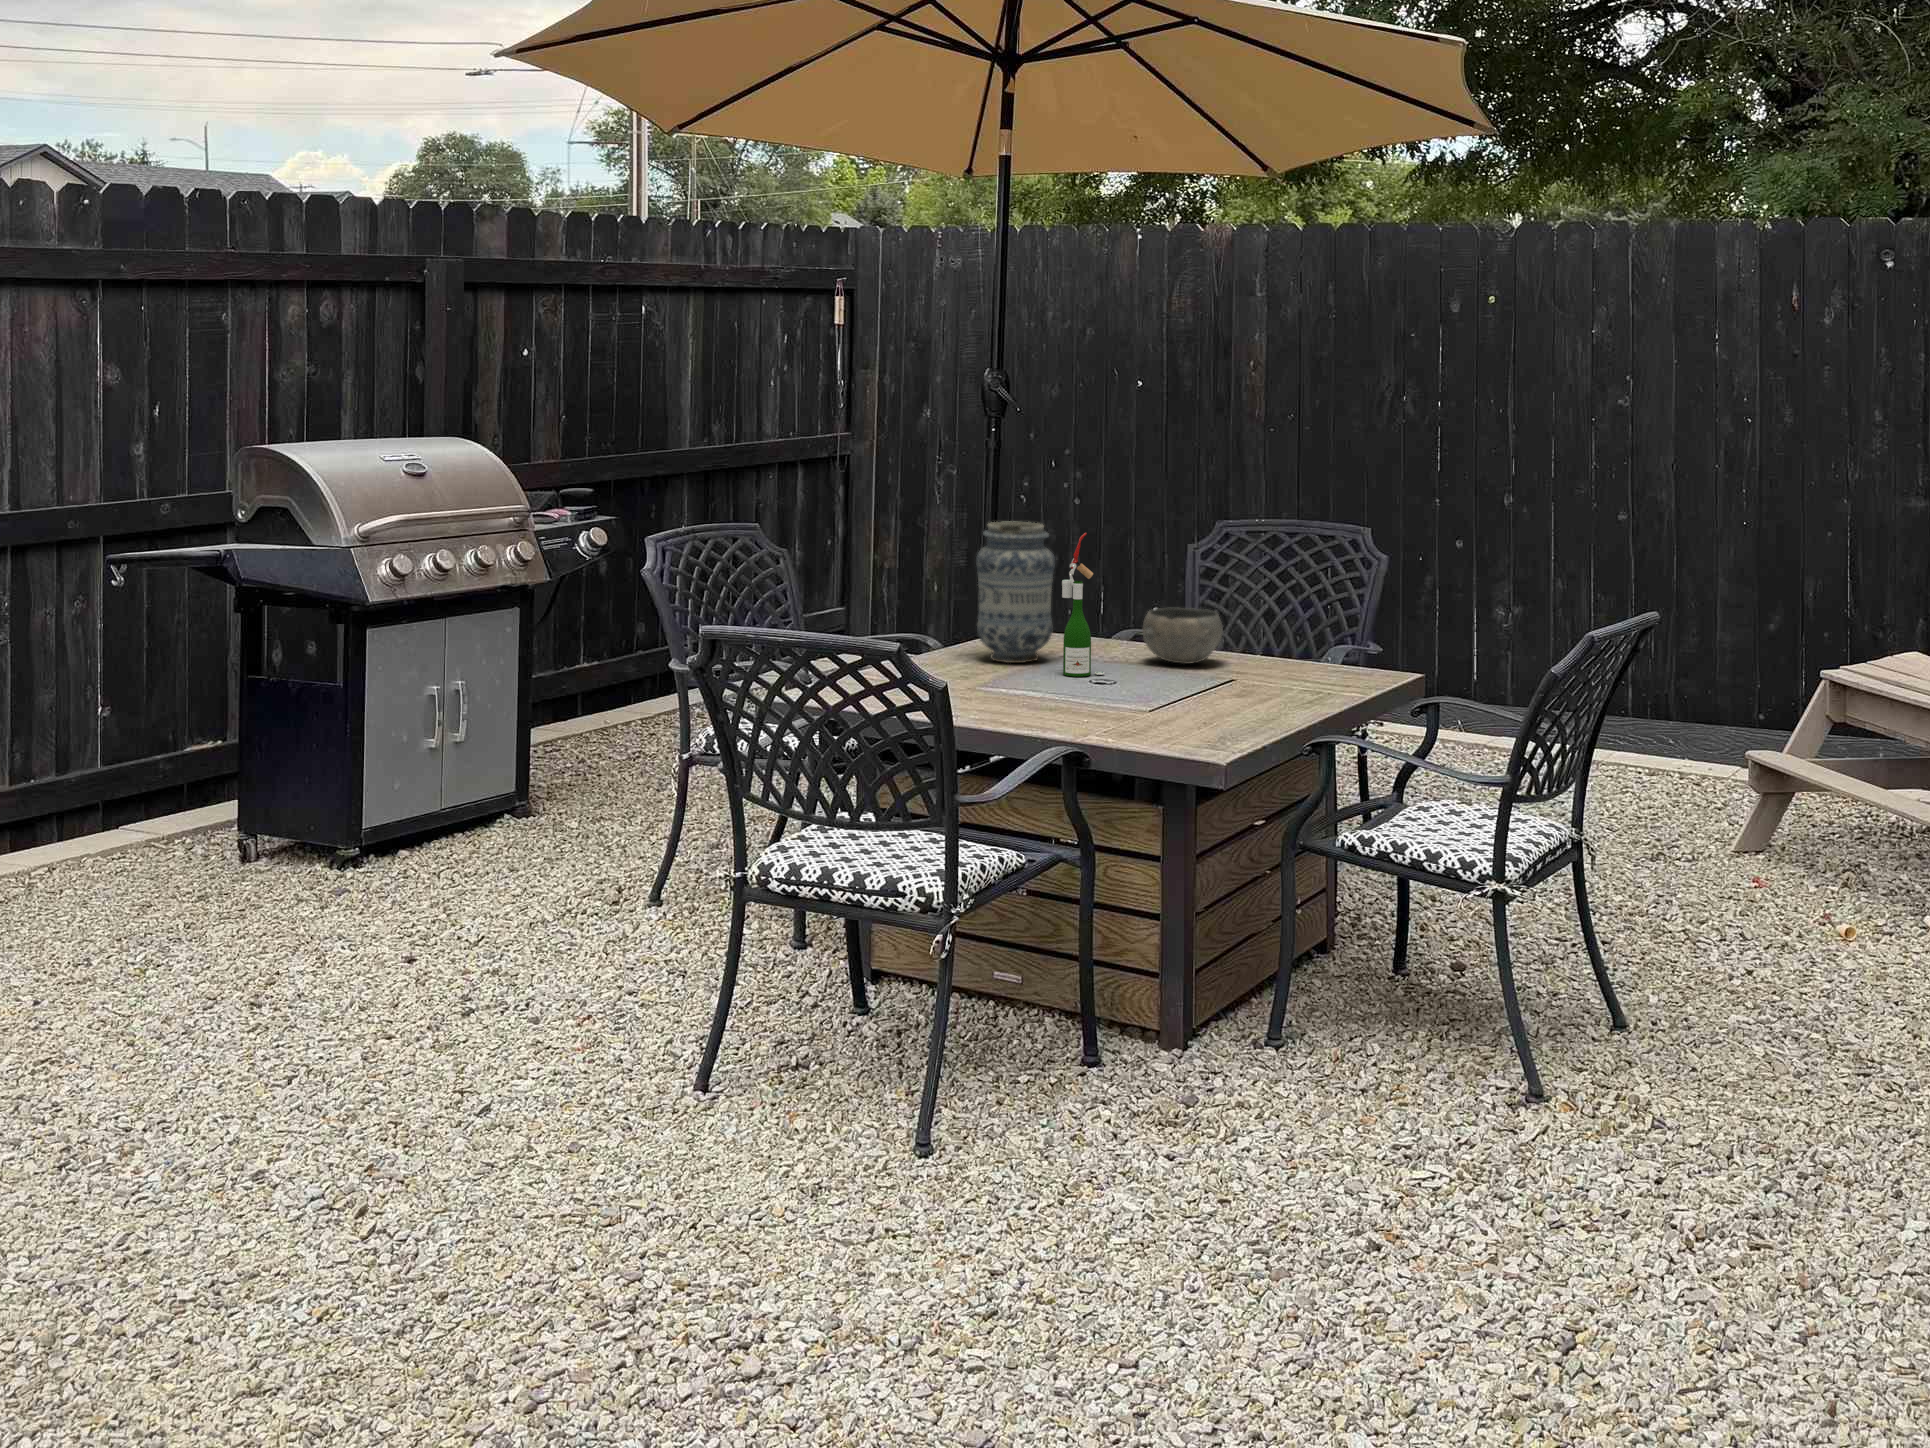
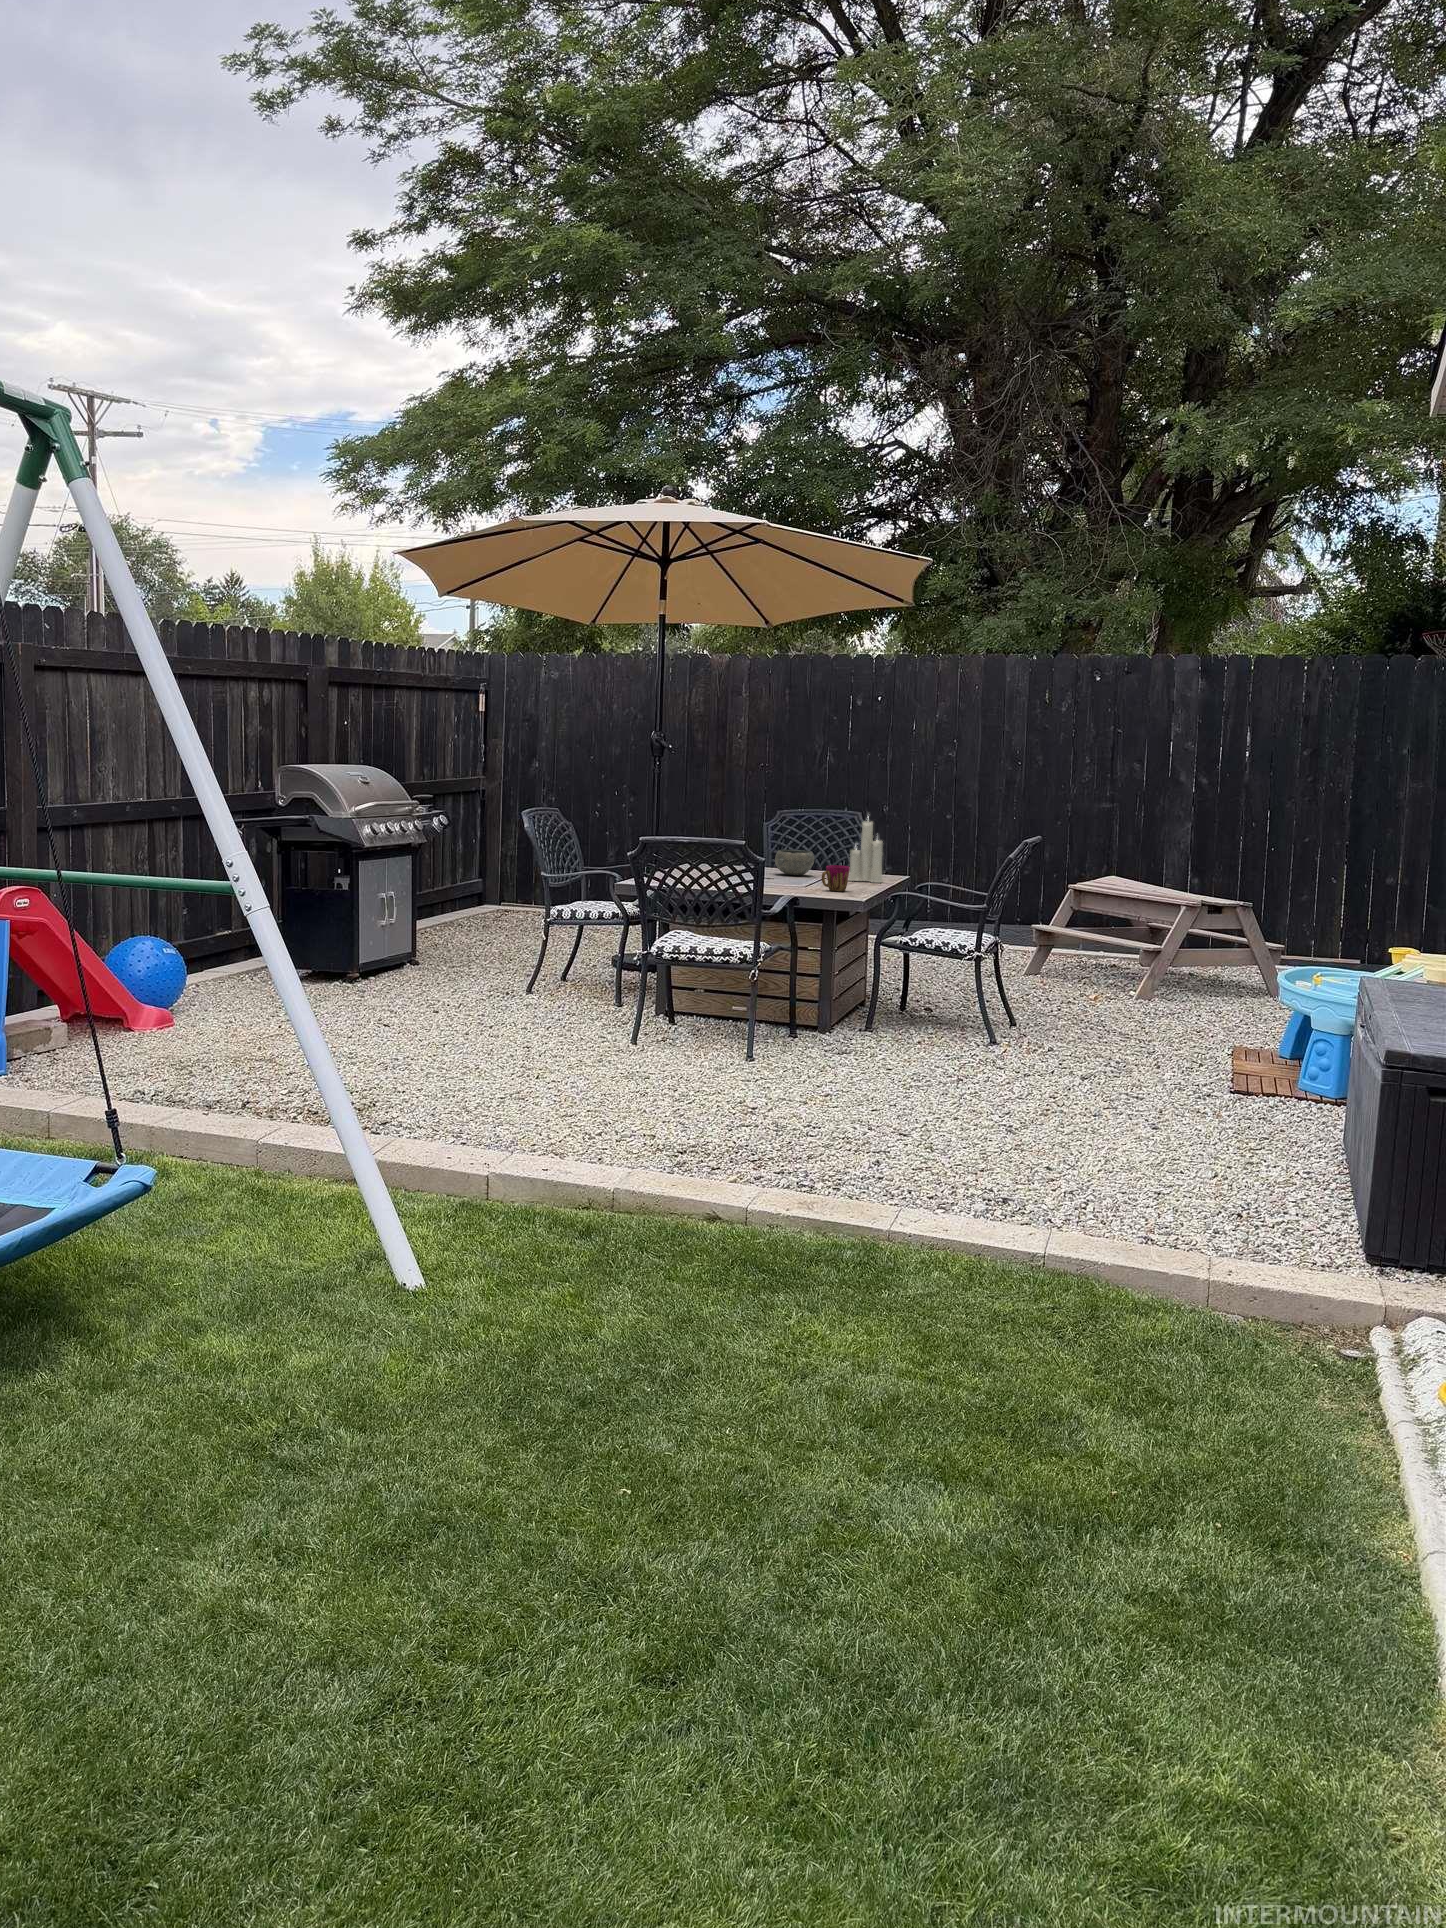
vase: present [976,521,1055,663] -> none [698,807,737,874]
candle: none [1271,531,1344,691] -> present [849,817,883,883]
wine bottle: present [1062,533,1104,677] -> none [749,810,768,878]
cup: none [1138,669,1205,732] -> present [822,865,850,891]

